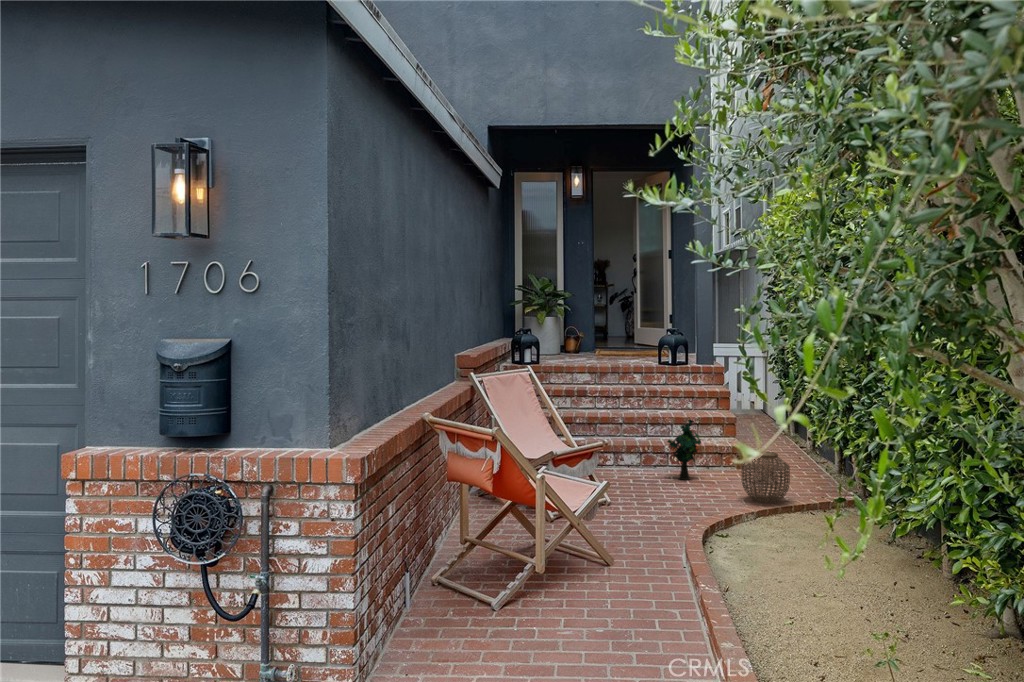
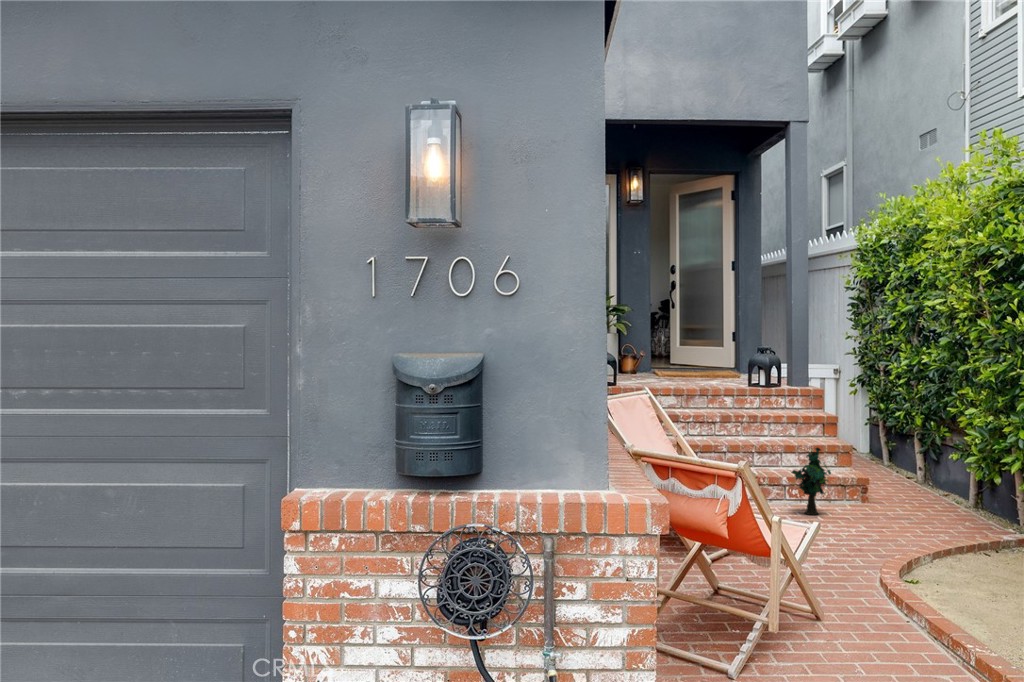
woven basket: present [742,452,790,503] -> none [897,483,954,542]

